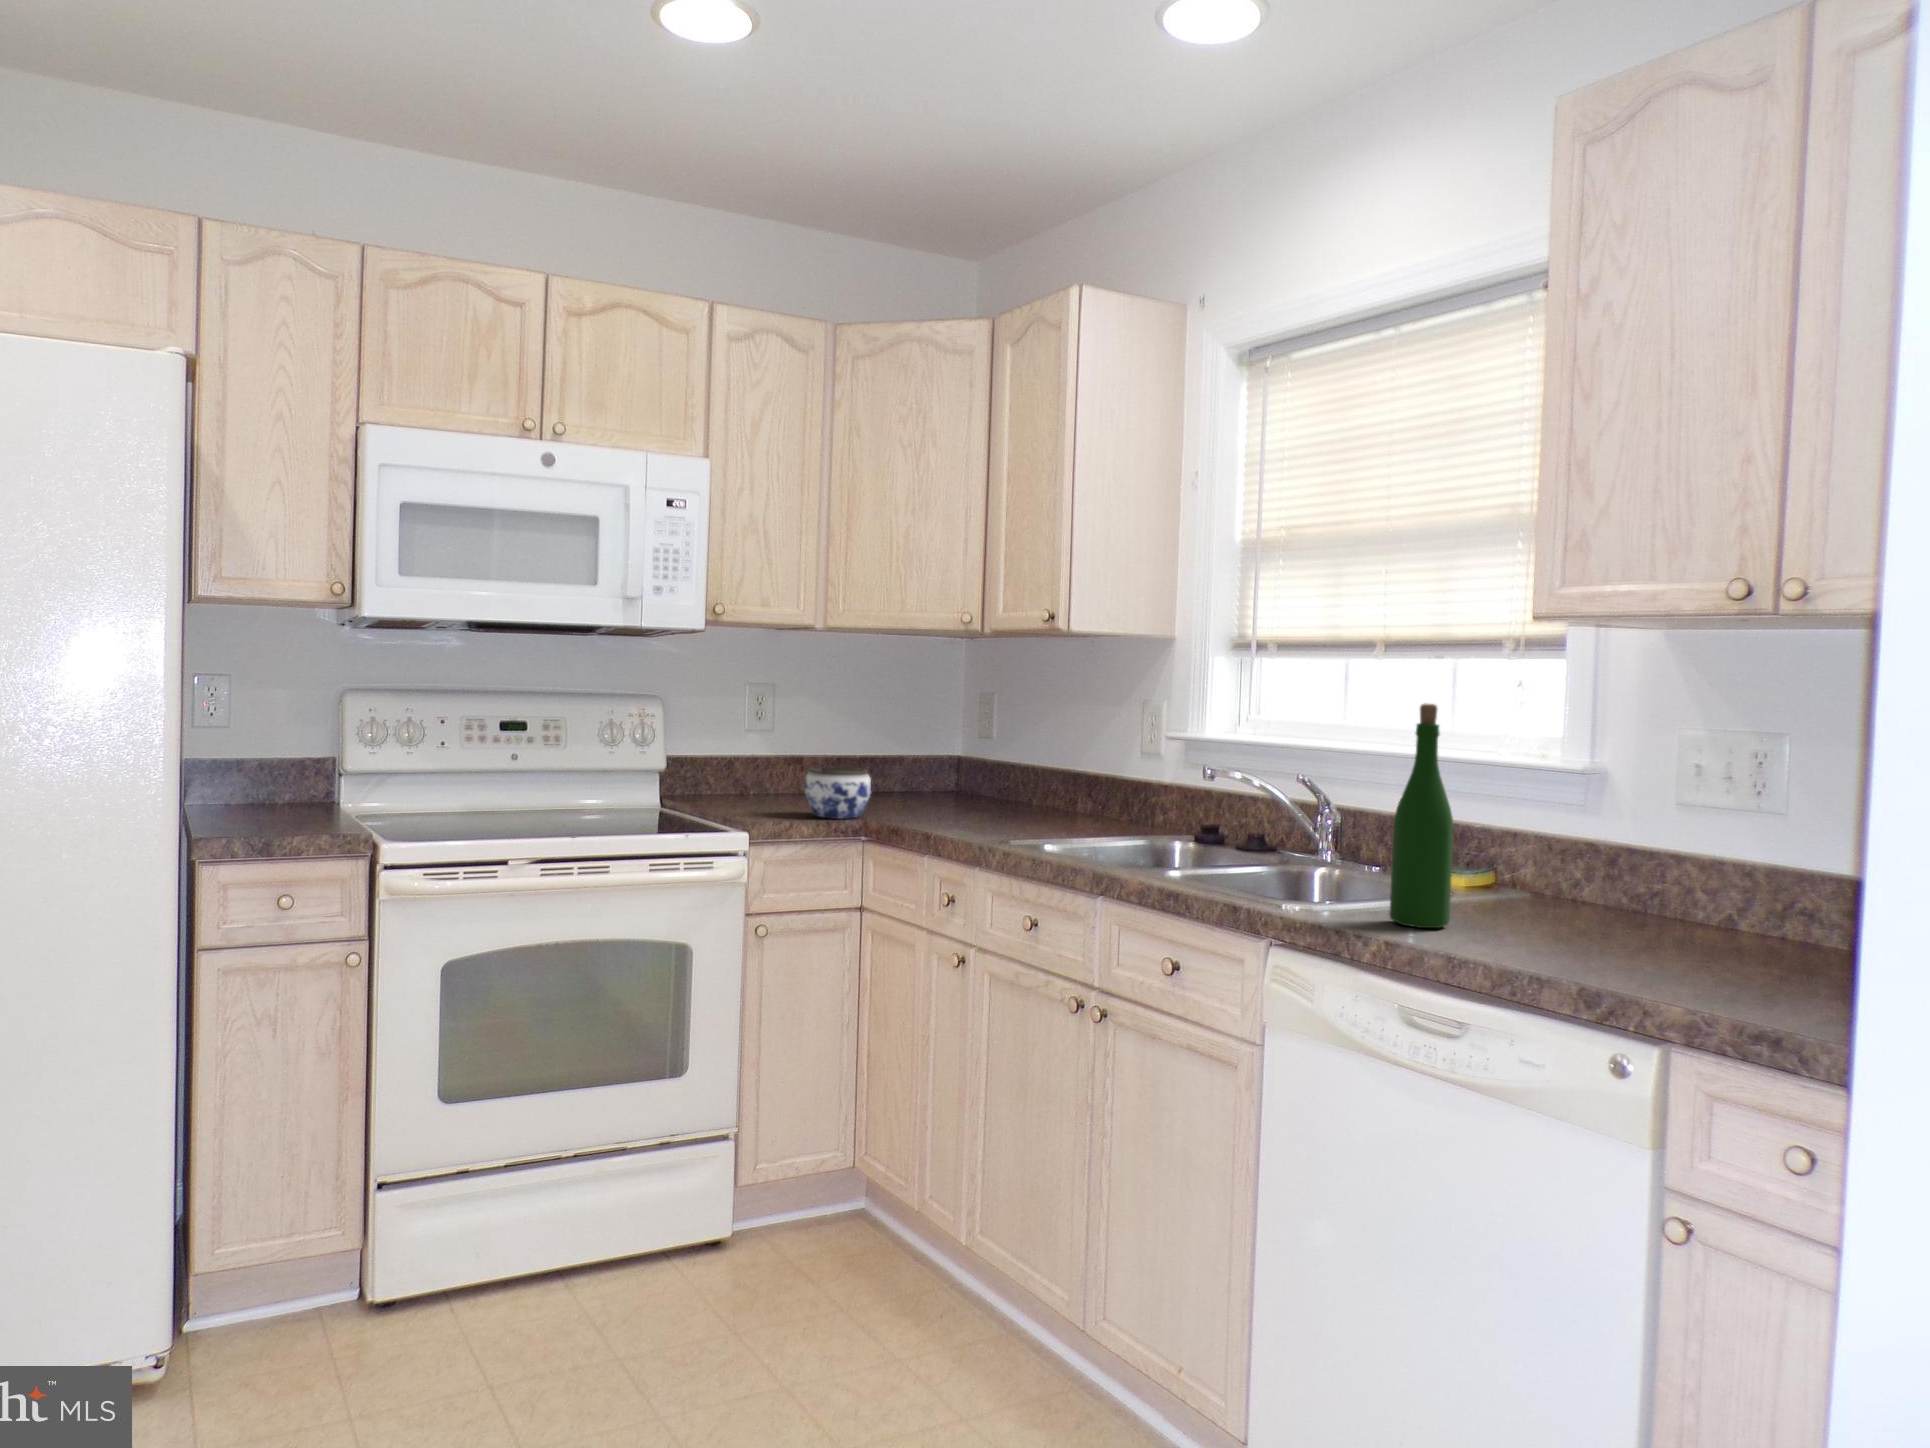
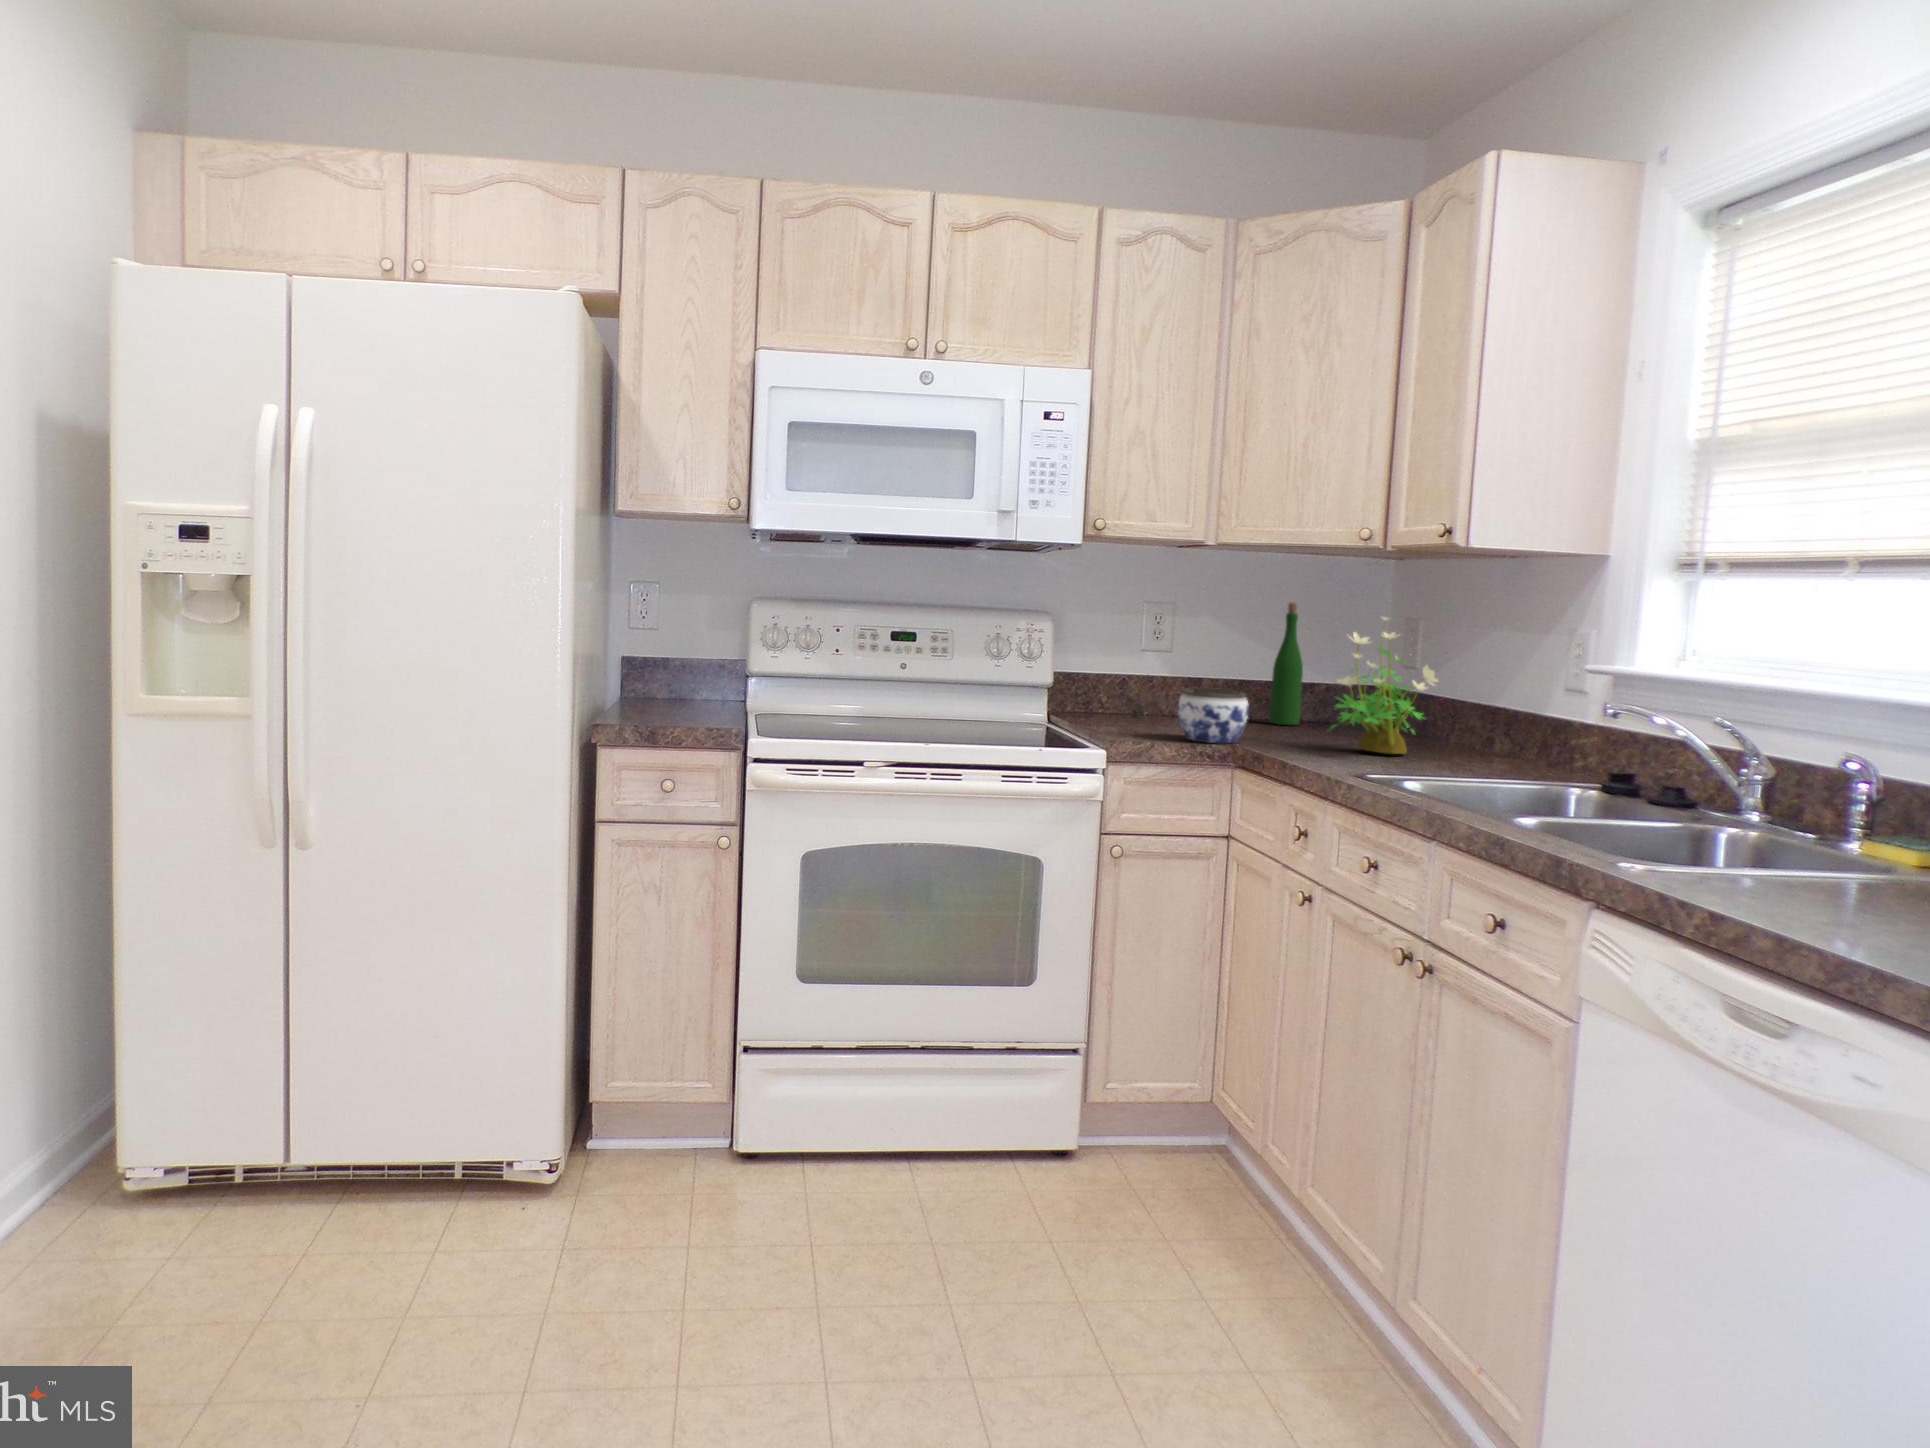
potted plant: none [940,693,1038,819] -> present [1329,617,1439,754]
wine bottle: present [1390,704,1453,928] -> present [1269,602,1303,725]

